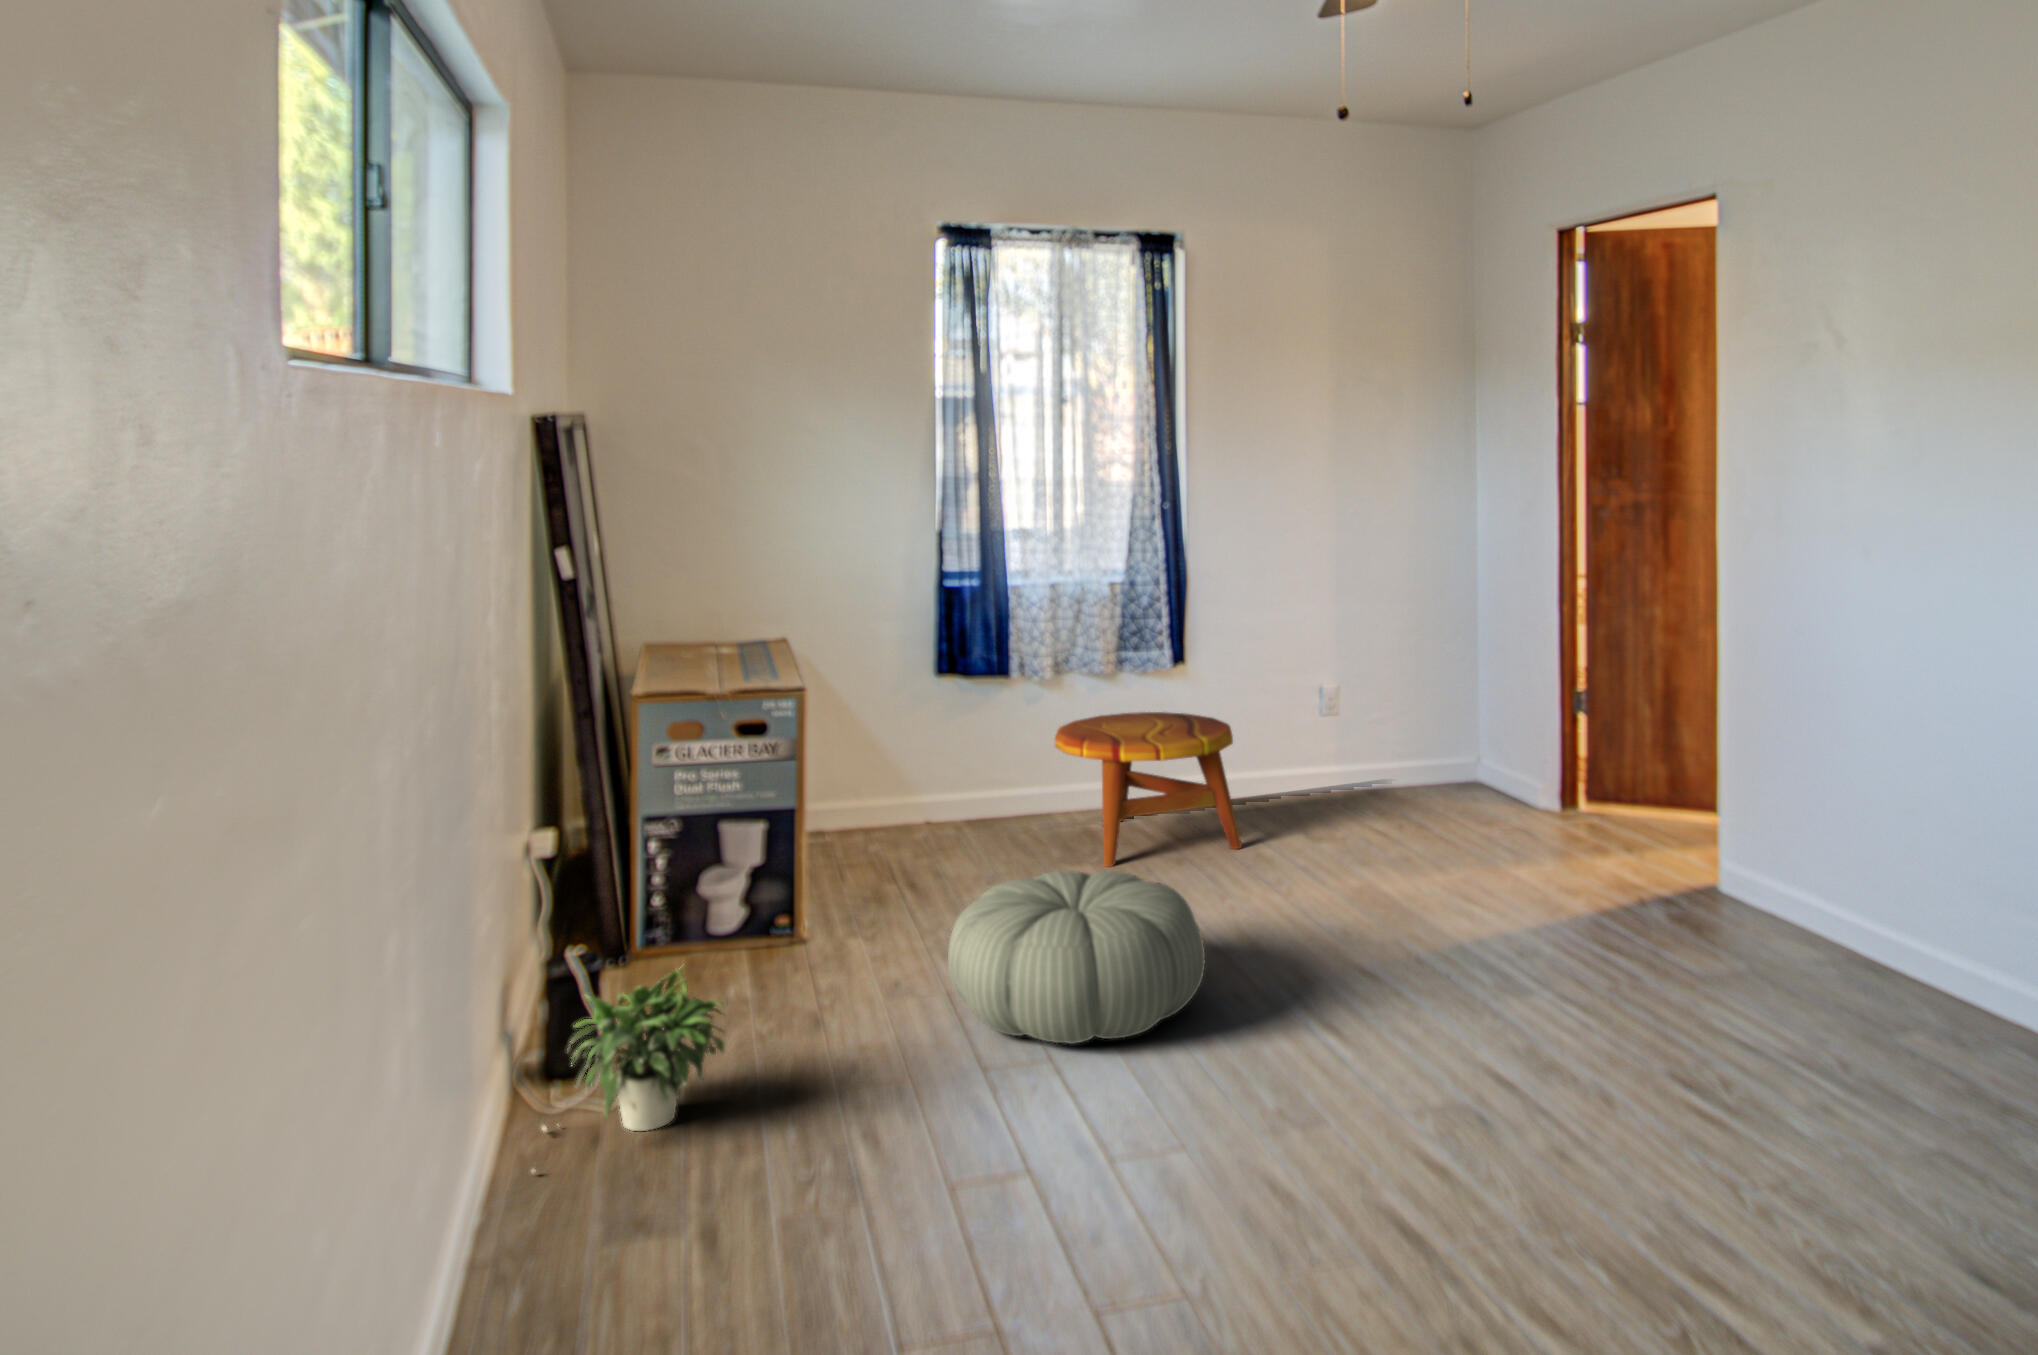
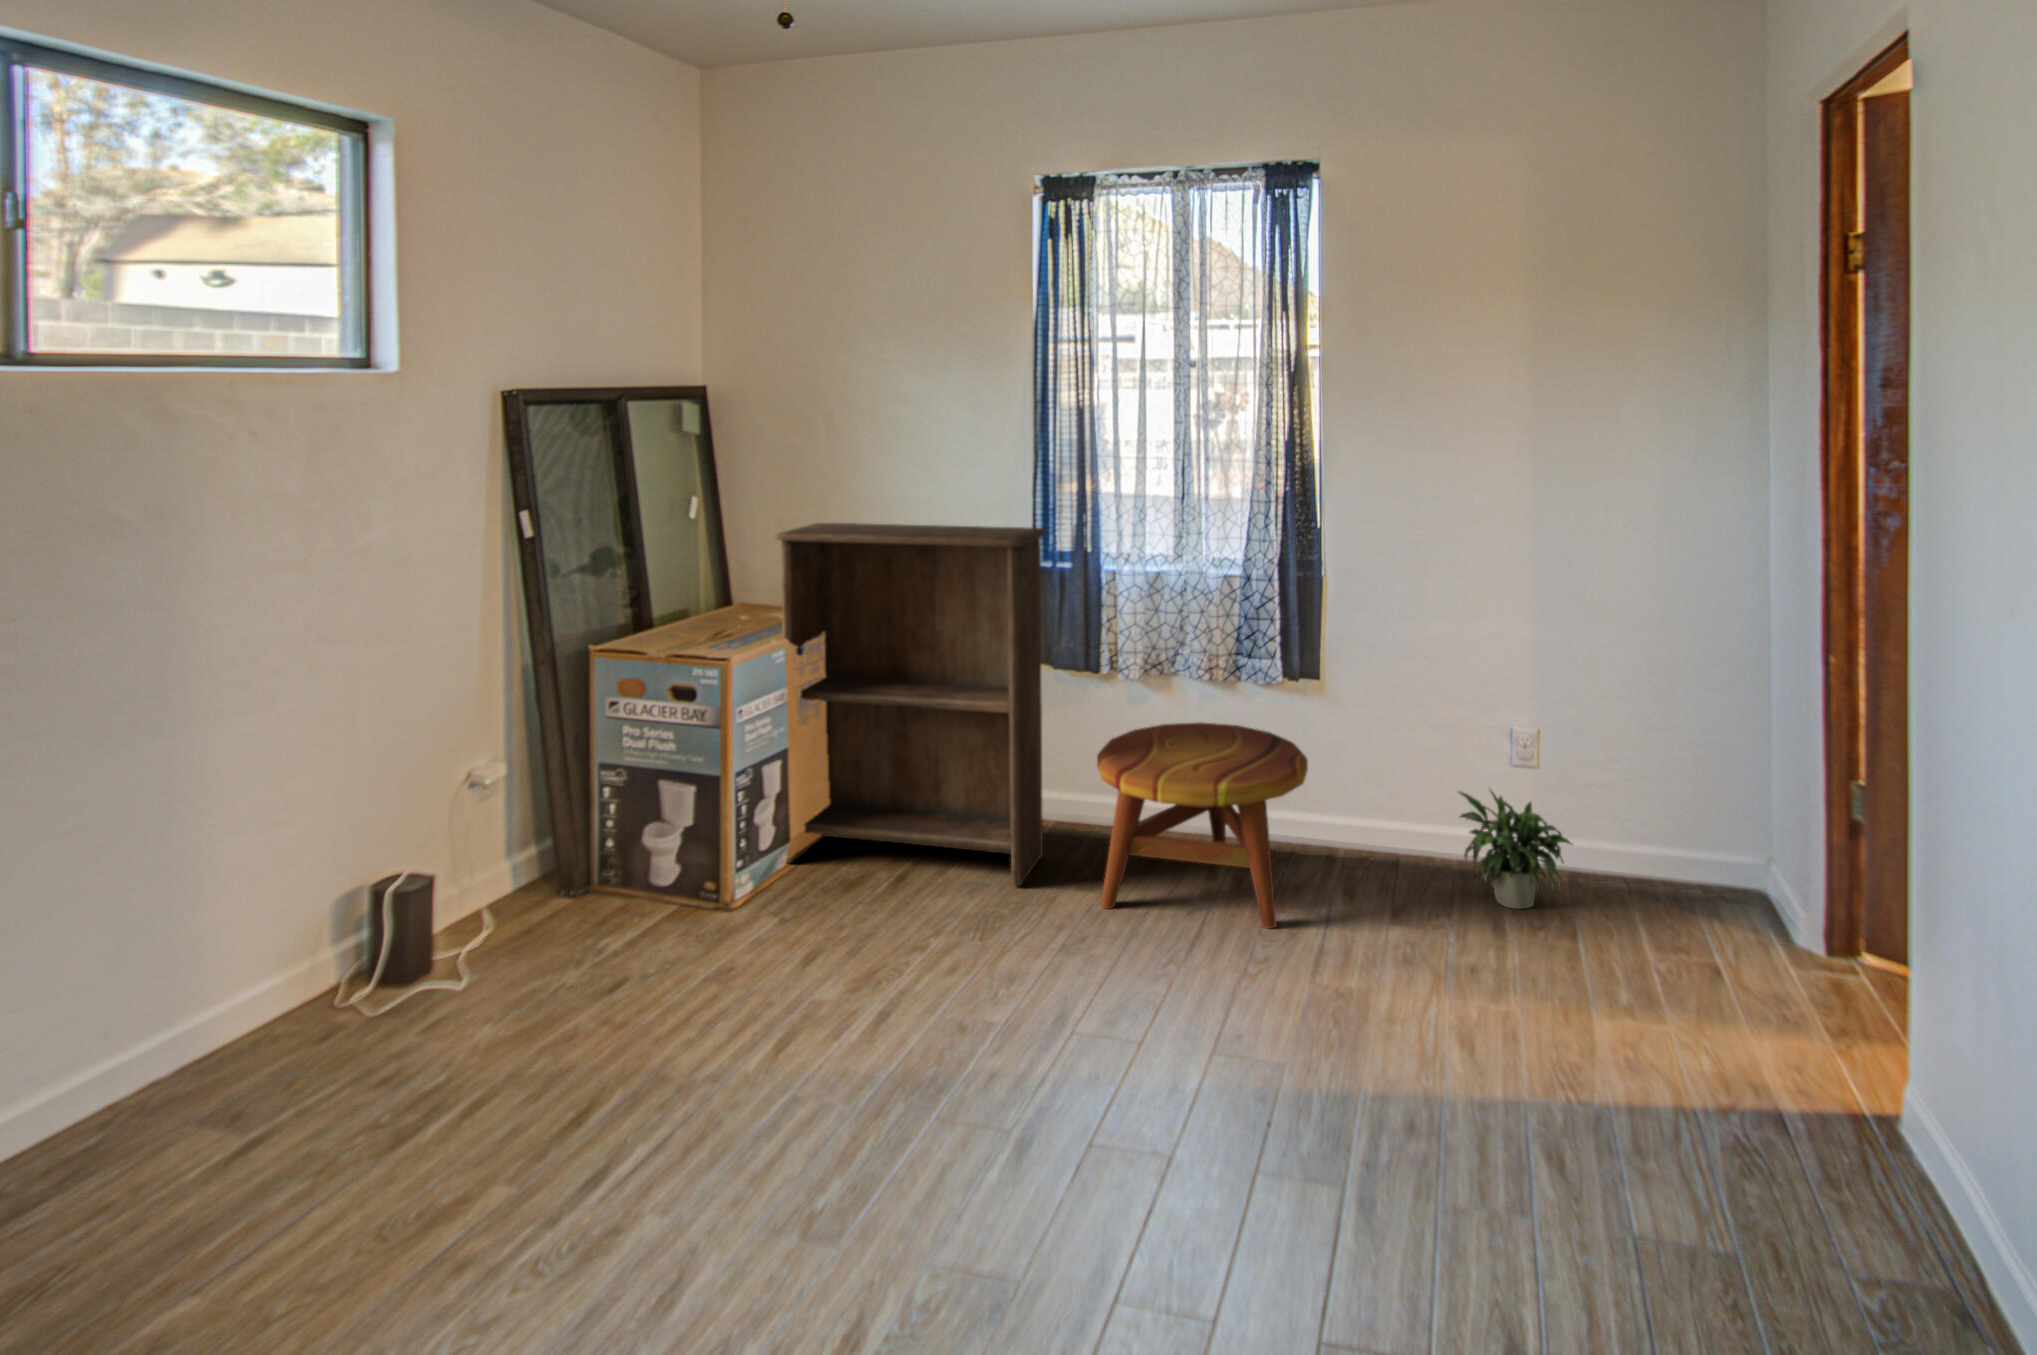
bookshelf: none [761,549,1024,906] -> present [775,523,1046,886]
pouf: present [948,870,1205,1043] -> none [577,930,890,1184]
potted plant: present [533,967,724,1172] -> present [1459,790,1571,909]

